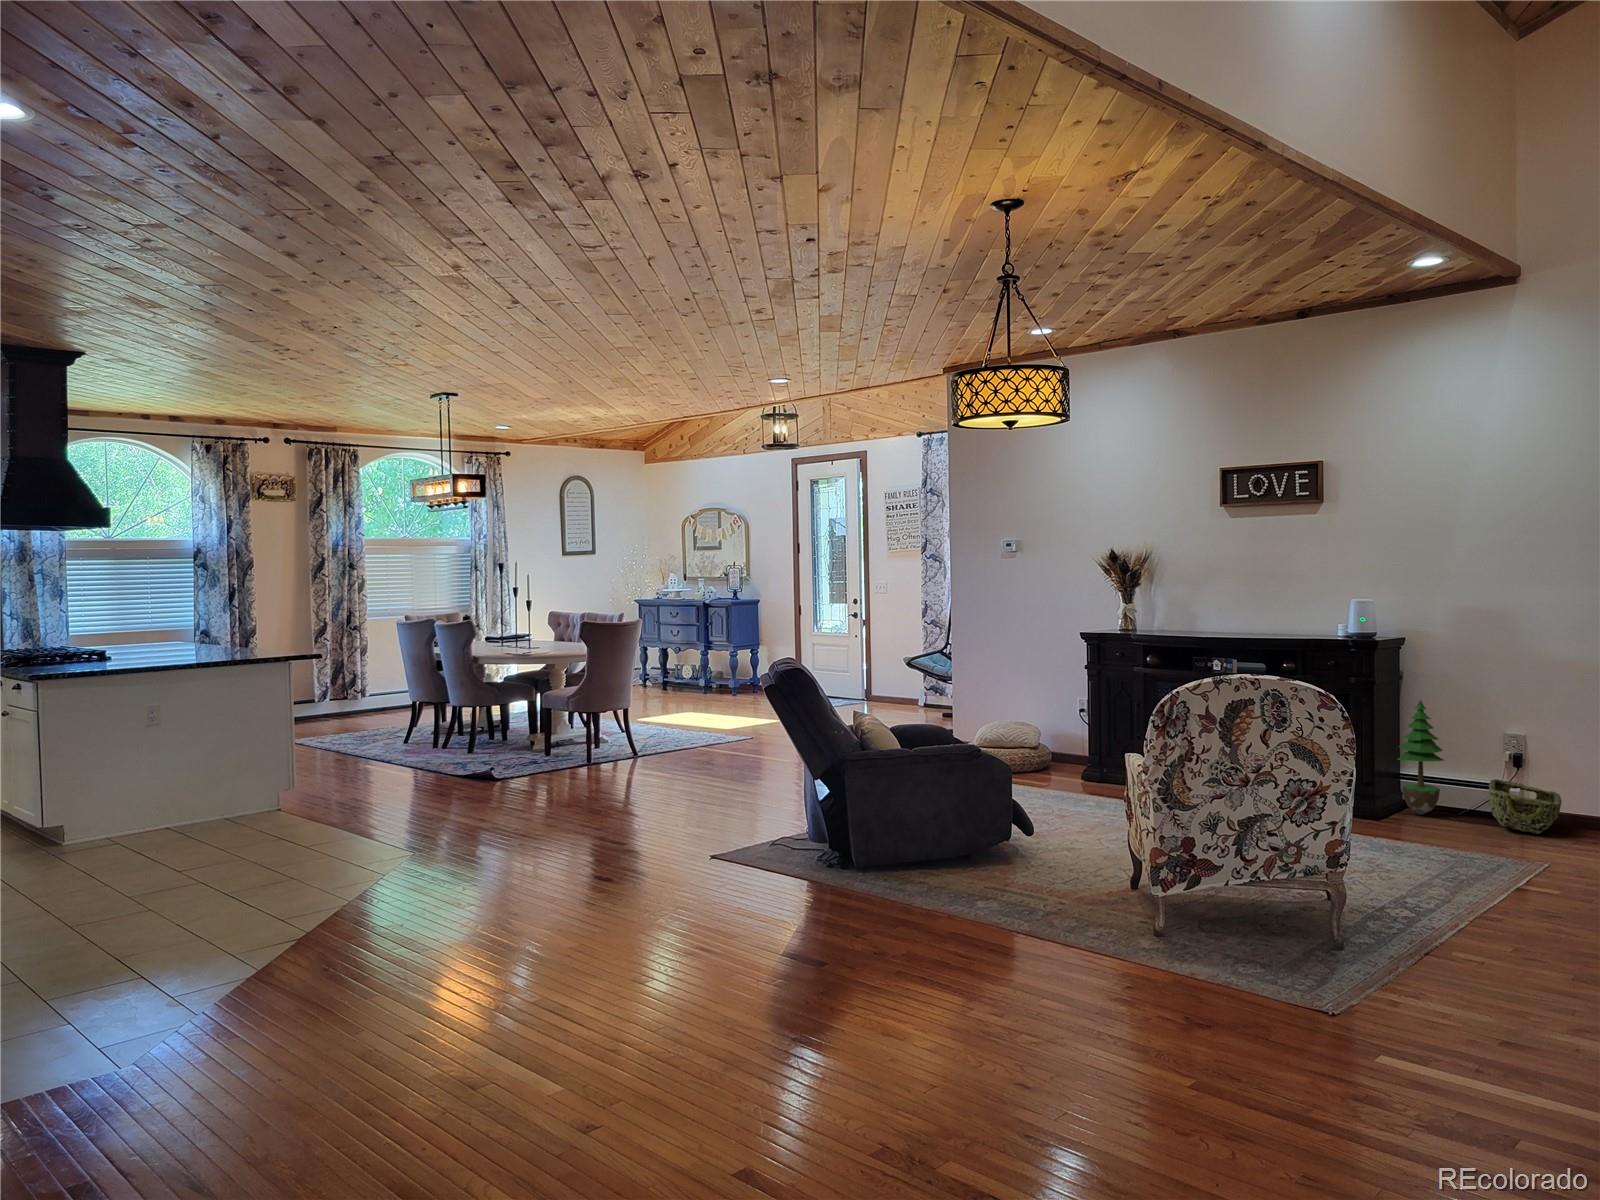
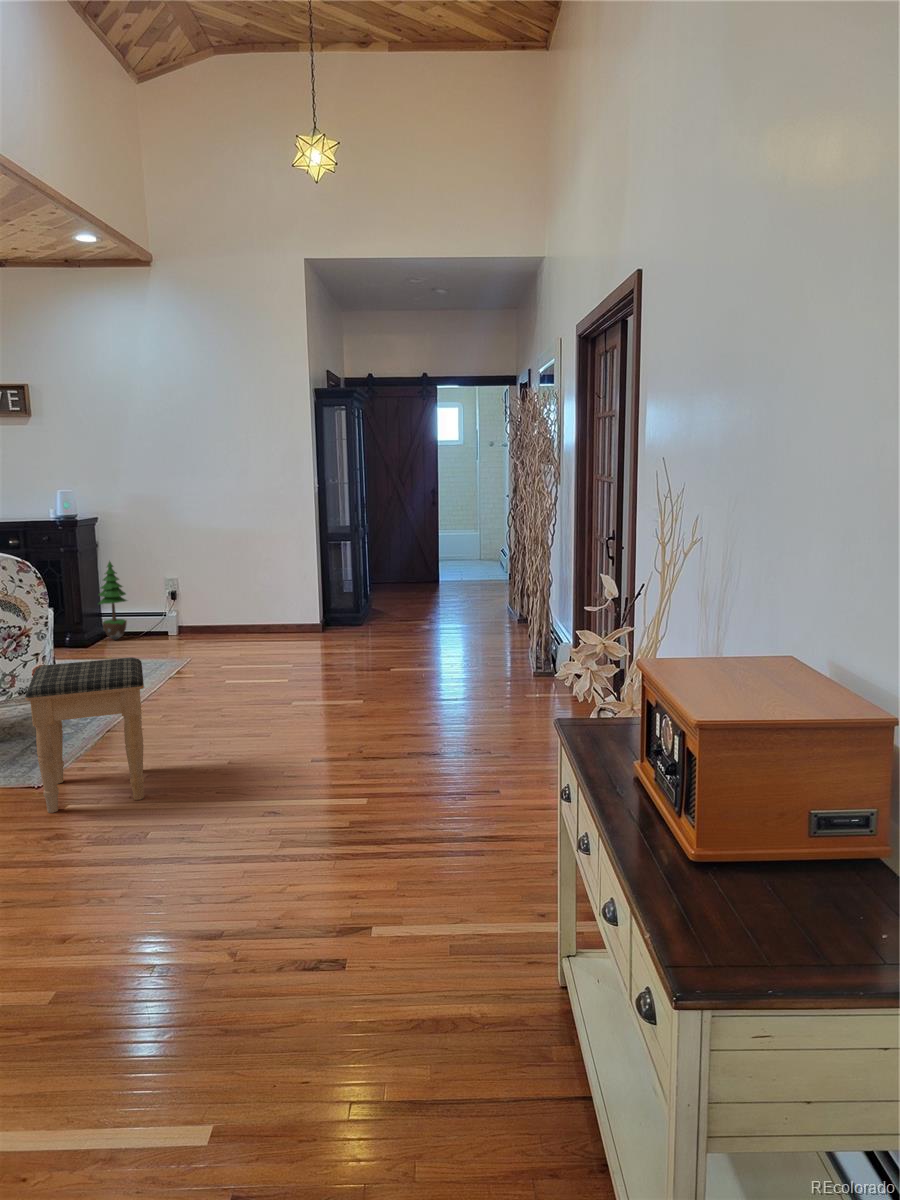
woven basket: present [1489,779,1562,834] -> none [155,609,197,641]
footstool: none [1333,843,1520,1089] -> present [25,657,144,813]

